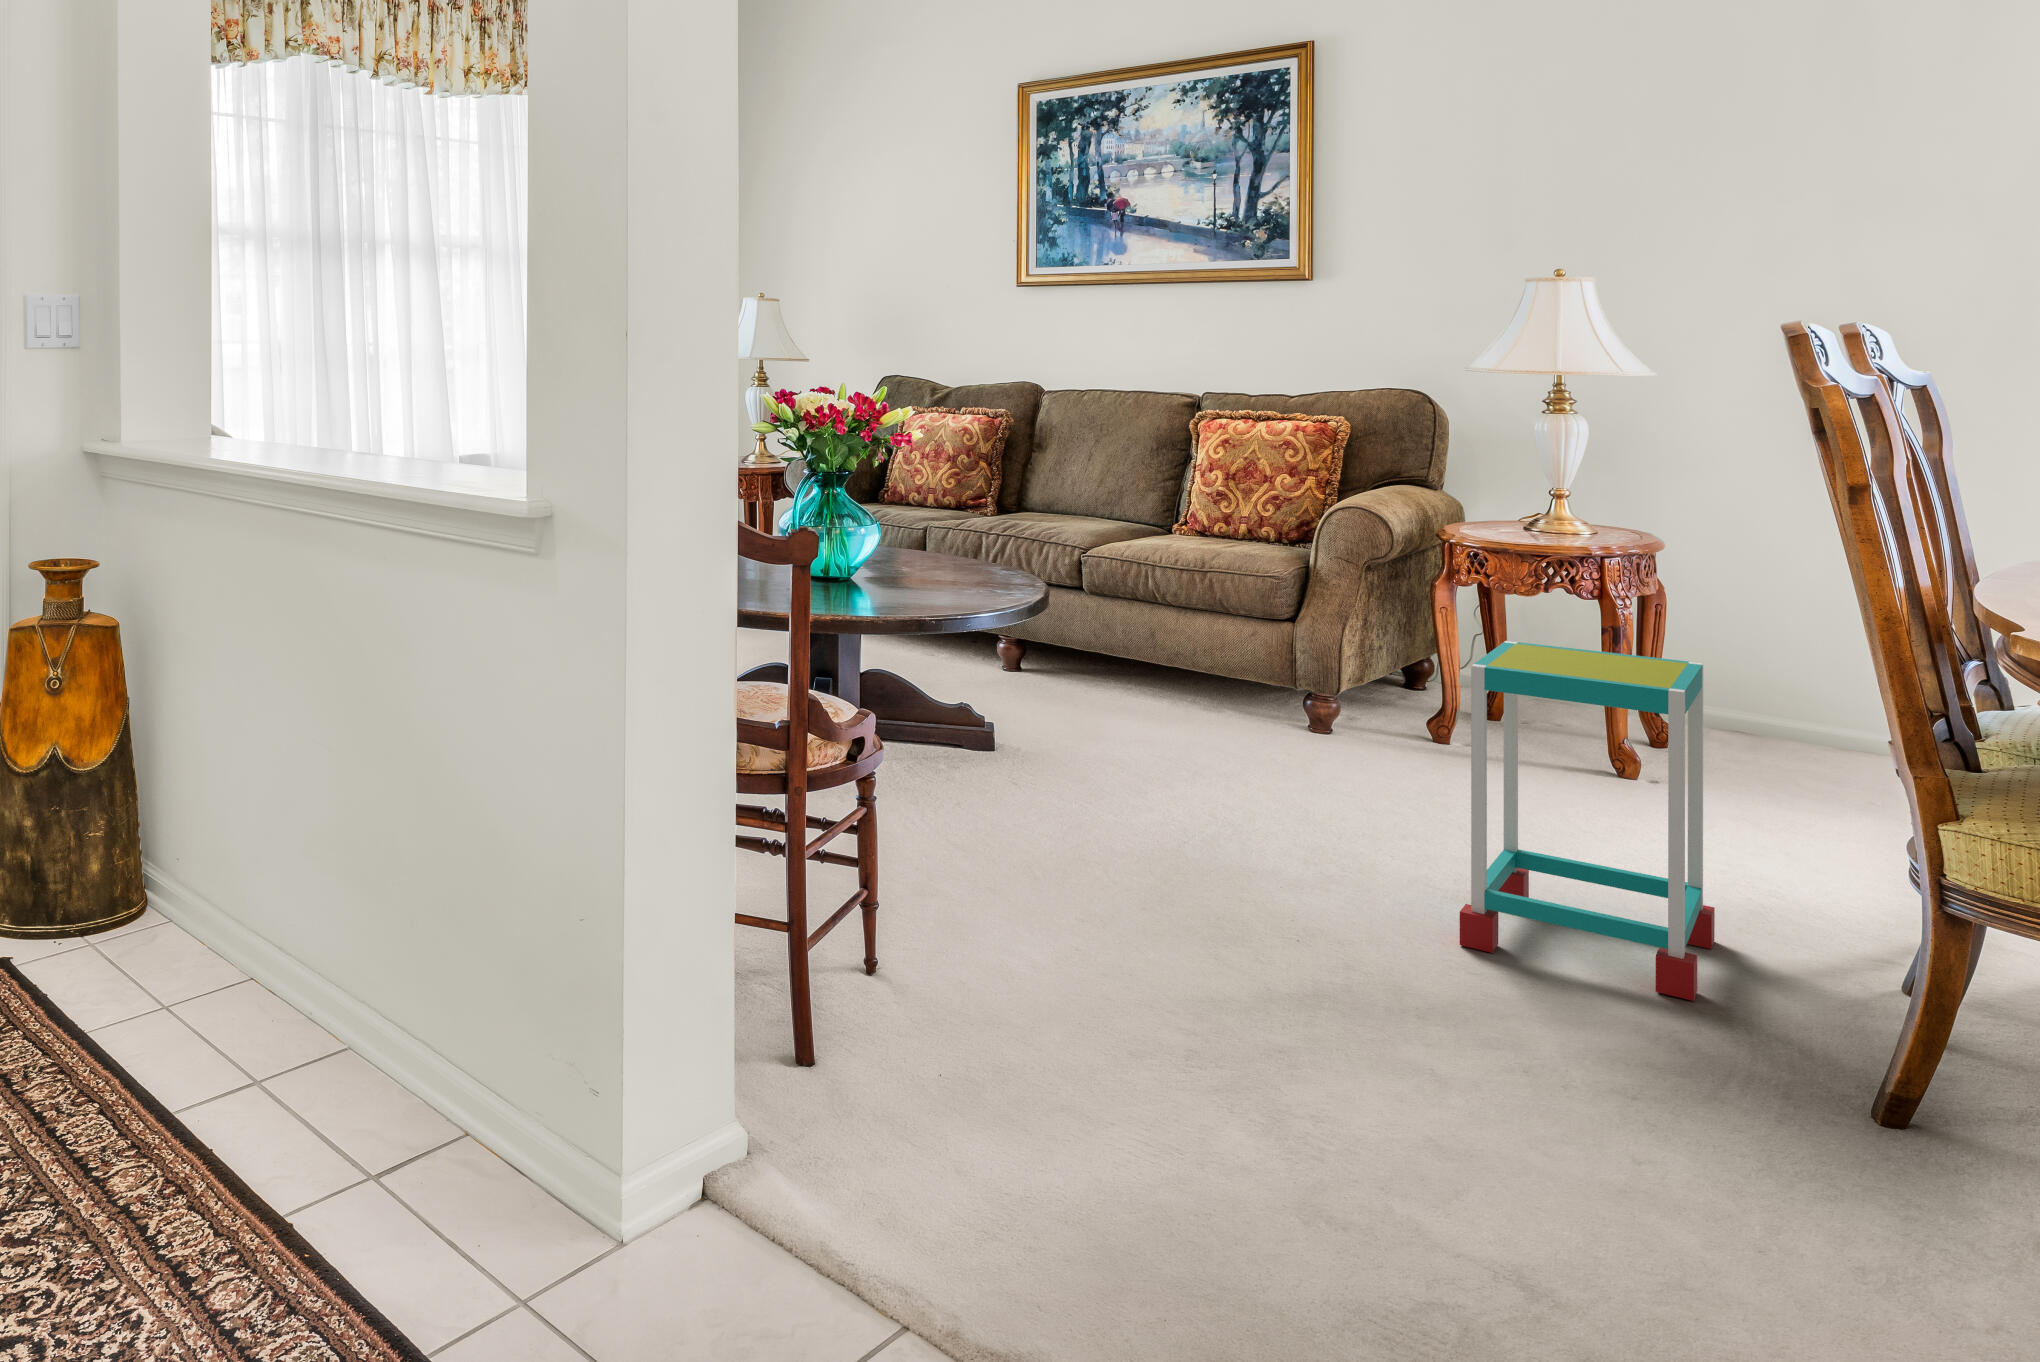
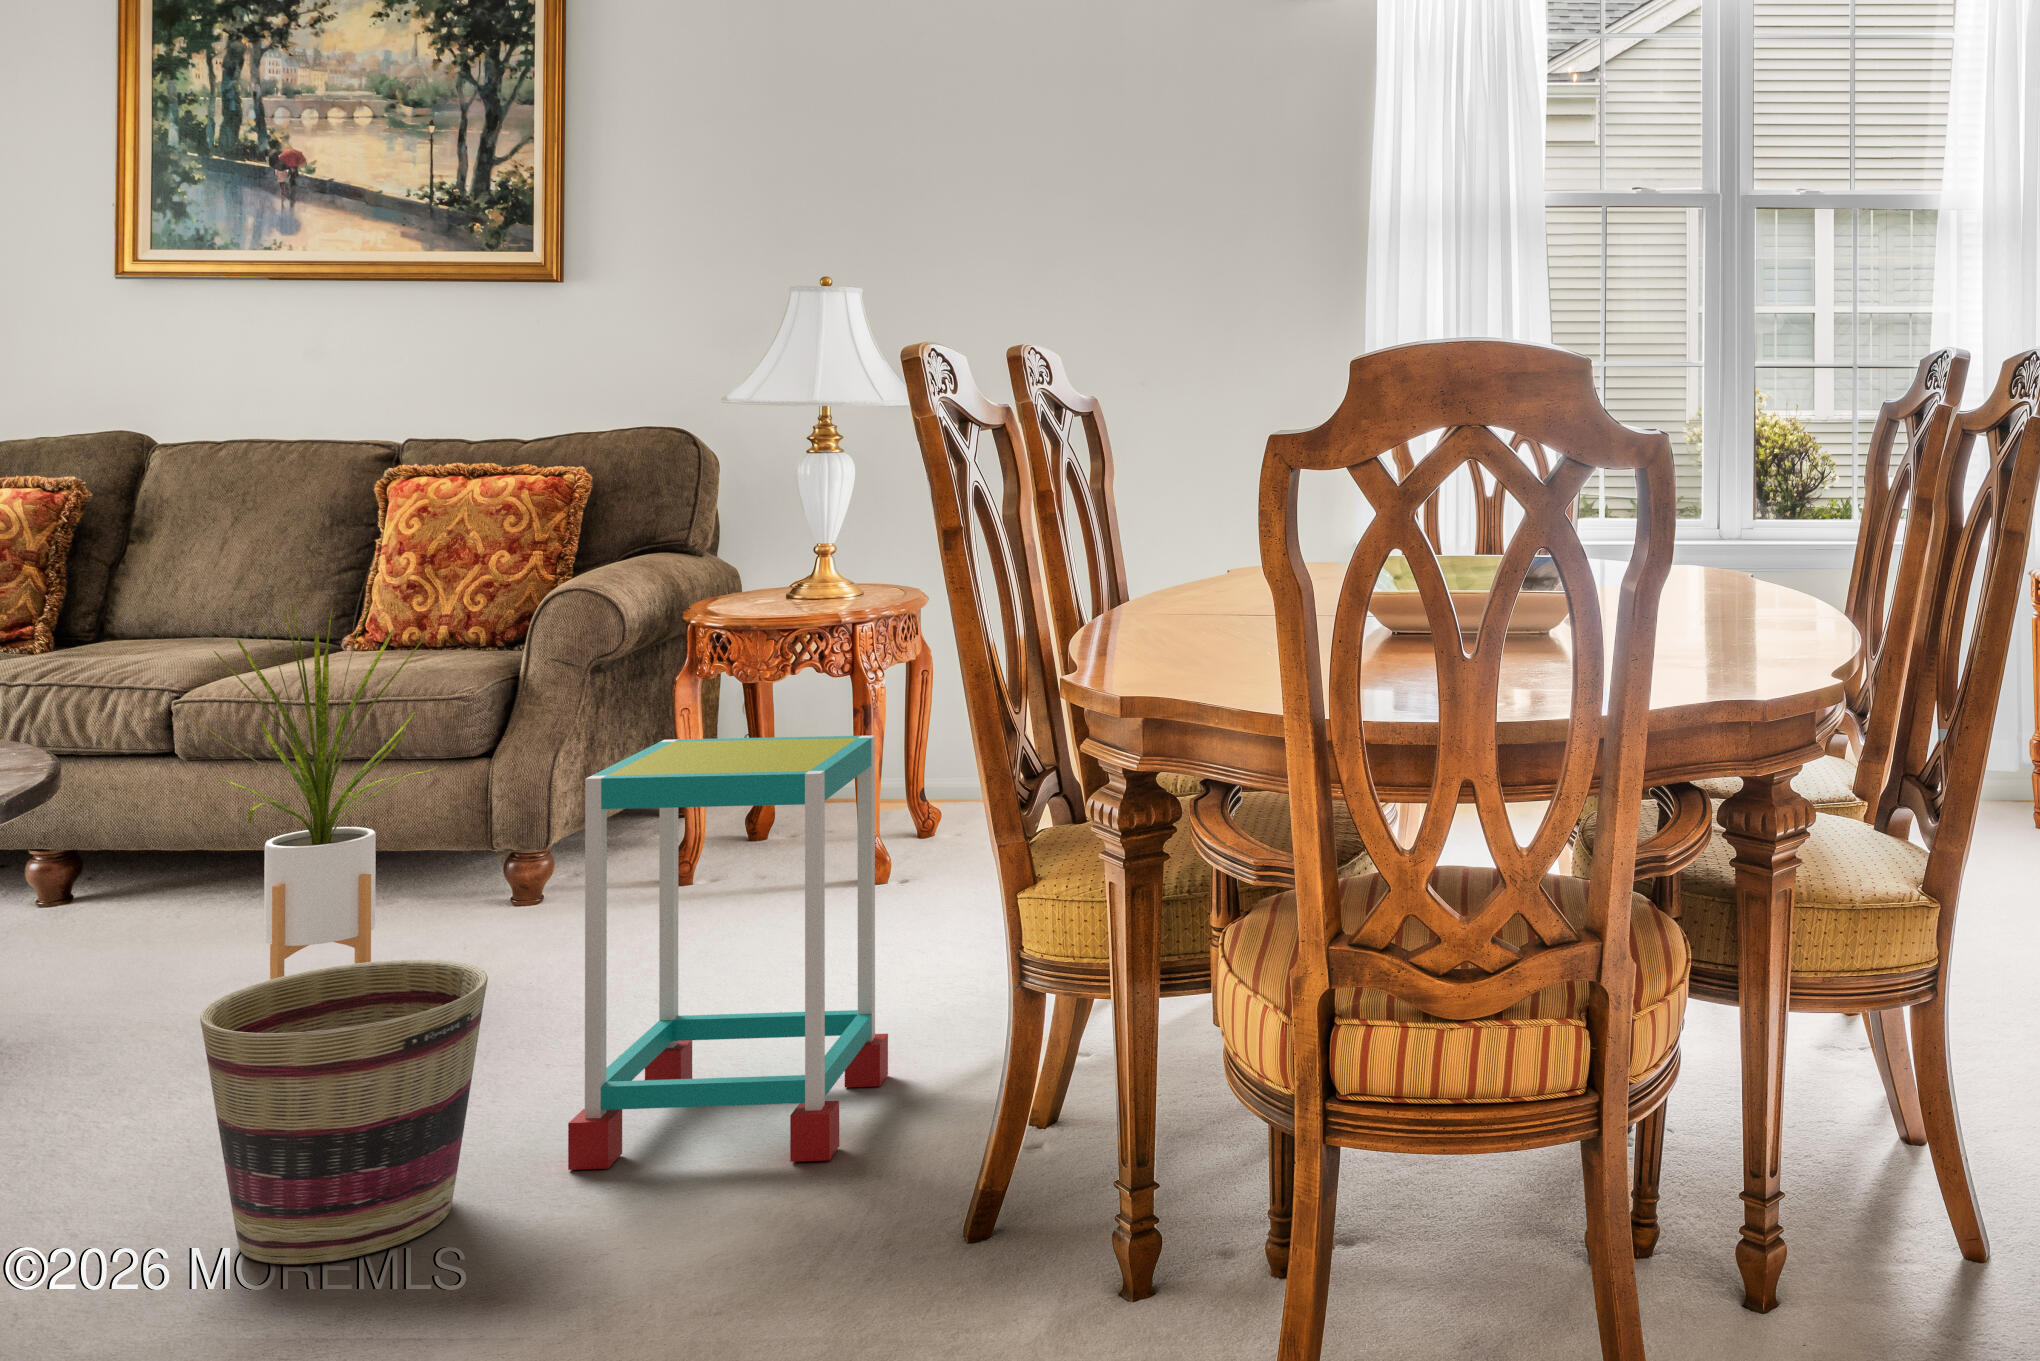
house plant: none [1121,506,1278,769] -> present [185,601,438,980]
basket: none [1220,764,1408,965] -> present [200,960,488,1264]

